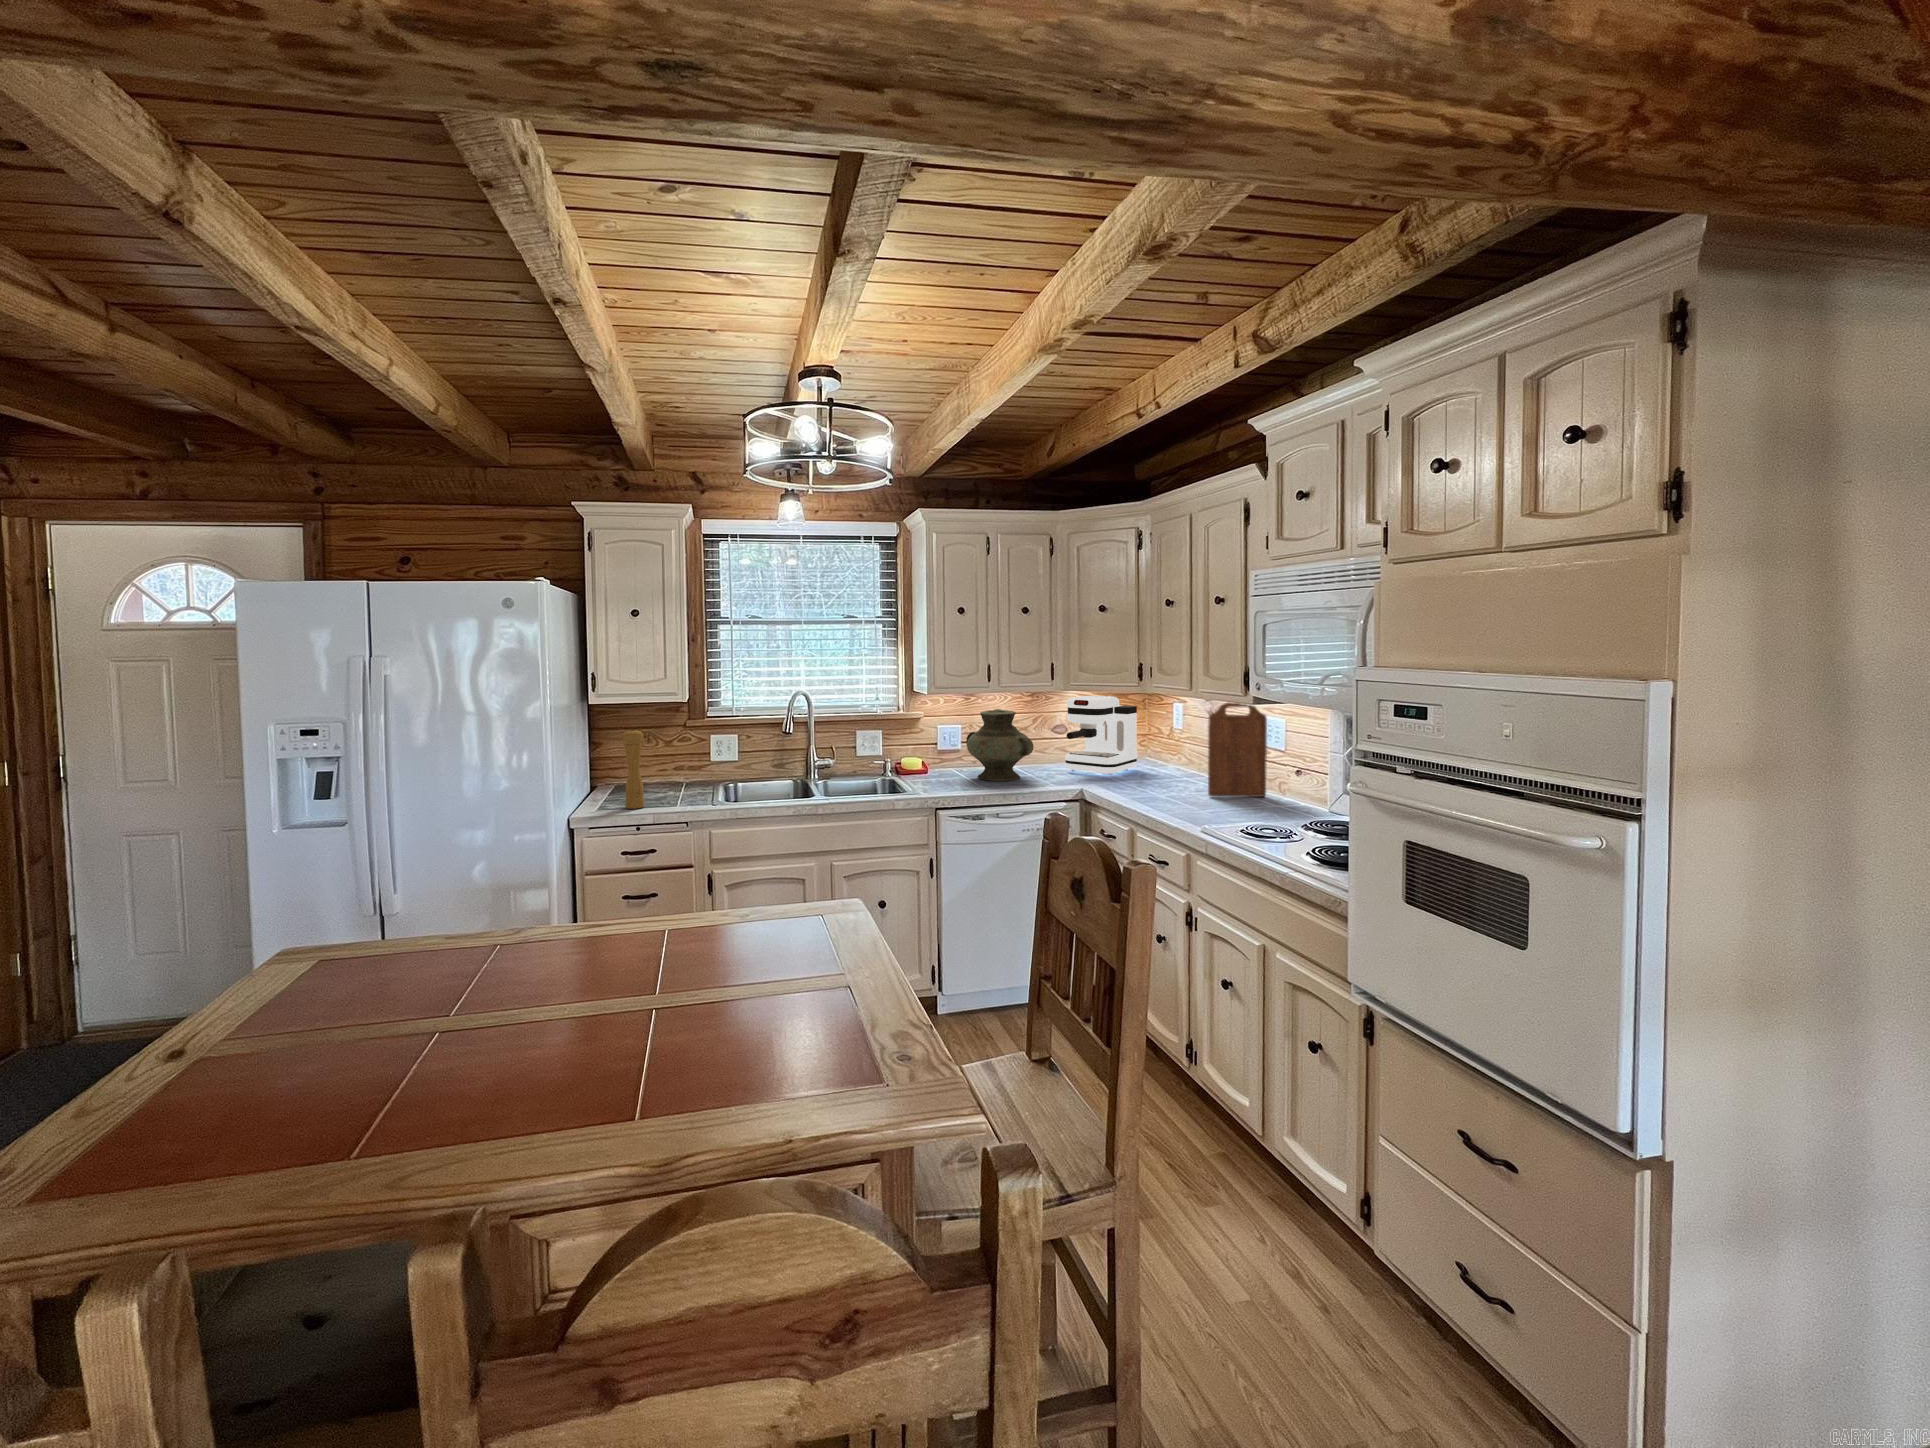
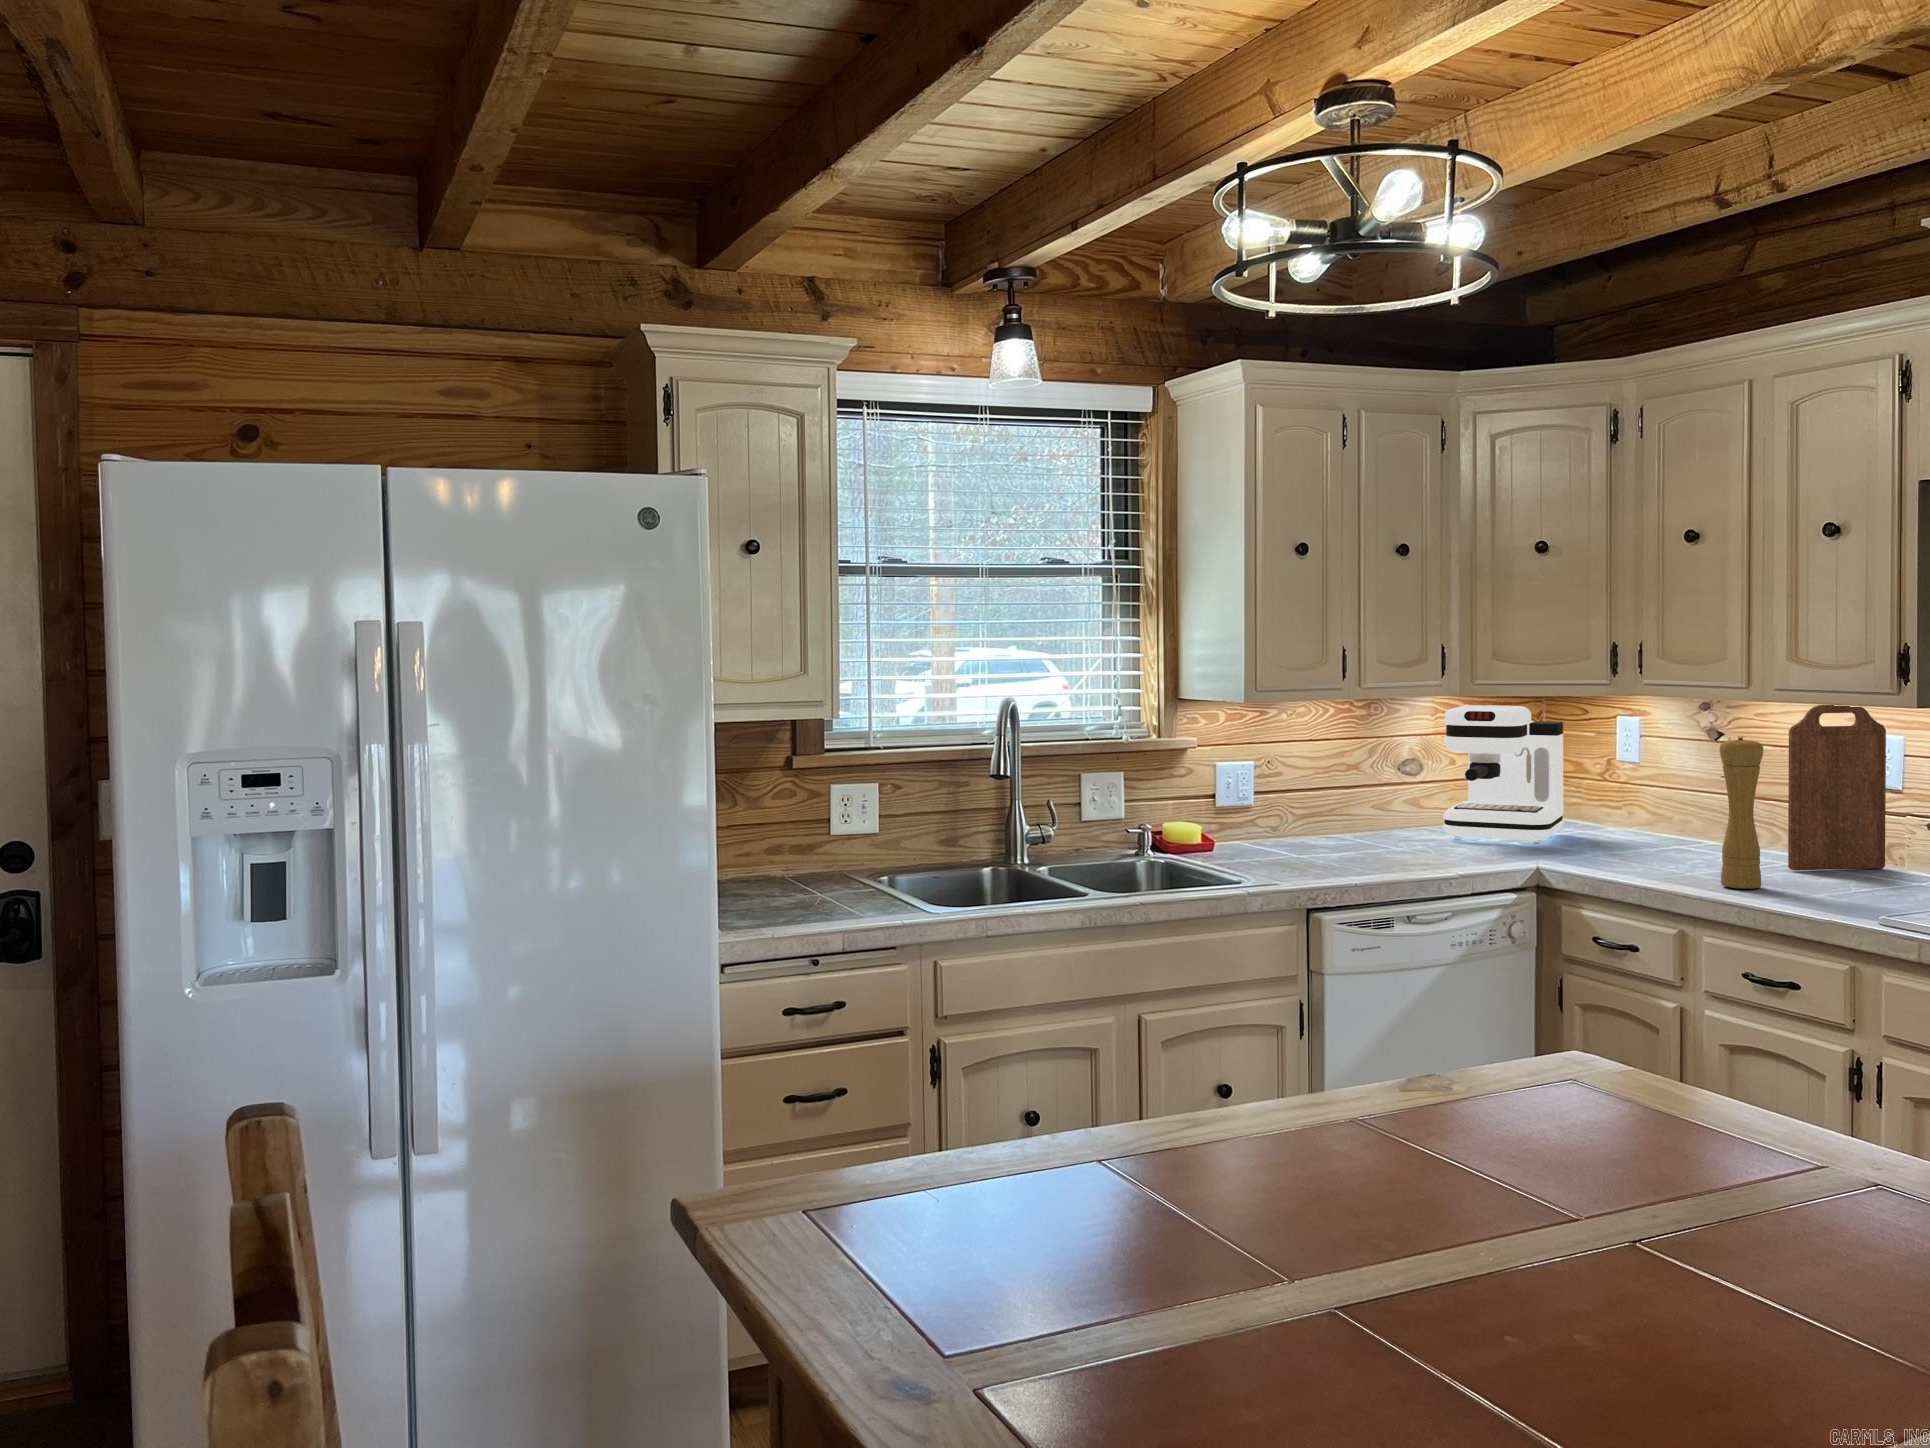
vase: present [966,709,1034,781] -> none [1278,728,1431,858]
pepper mill: present [622,729,644,809] -> present [1720,737,1763,889]

